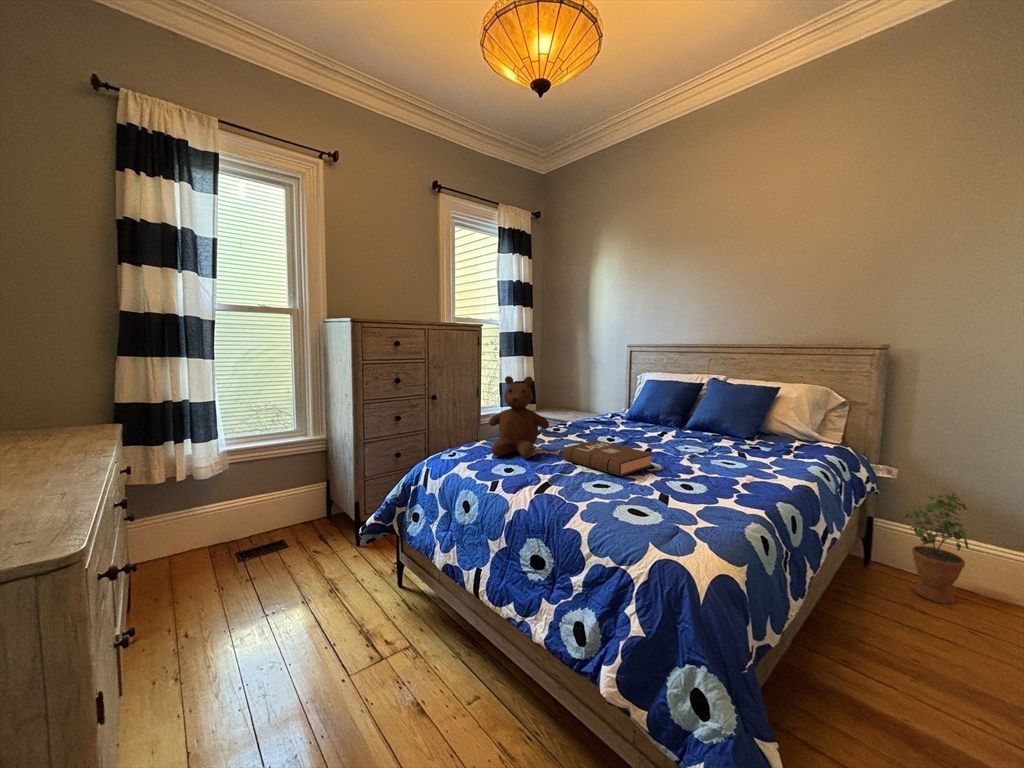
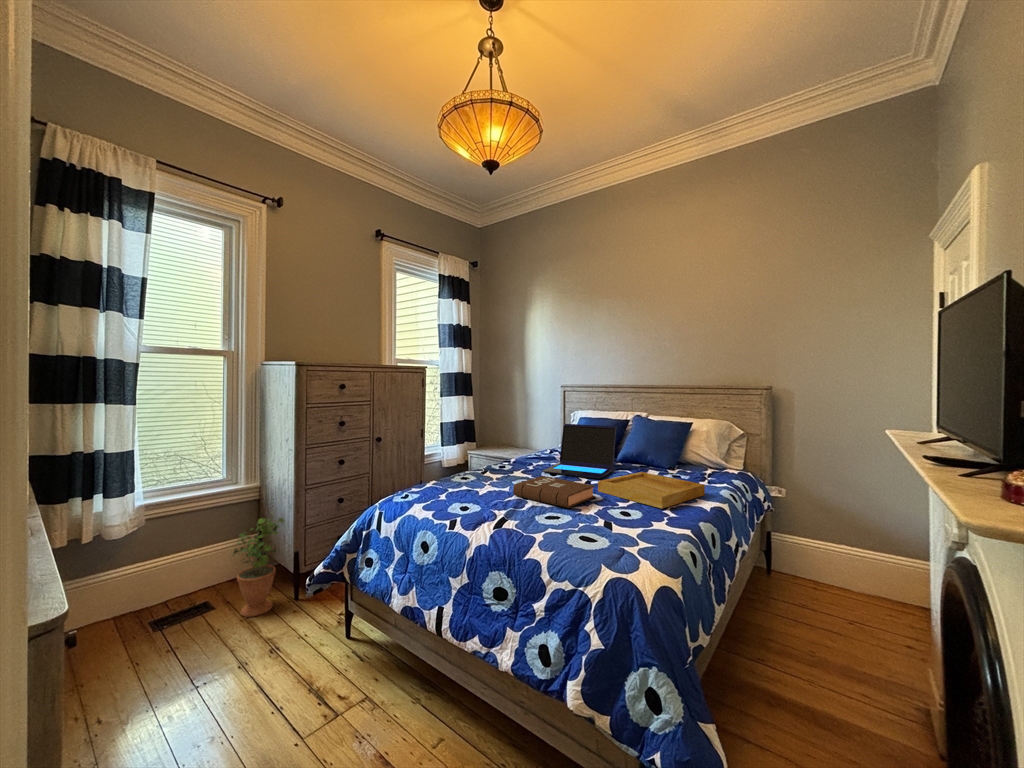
teddy bear: present [489,376,549,458] -> none [441,418,499,496]
laptop: none [599,386,686,446] -> present [543,424,616,479]
tray: none [658,441,789,484] -> present [598,472,705,509]
potted plant: present [905,493,968,604] -> present [233,516,285,617]

